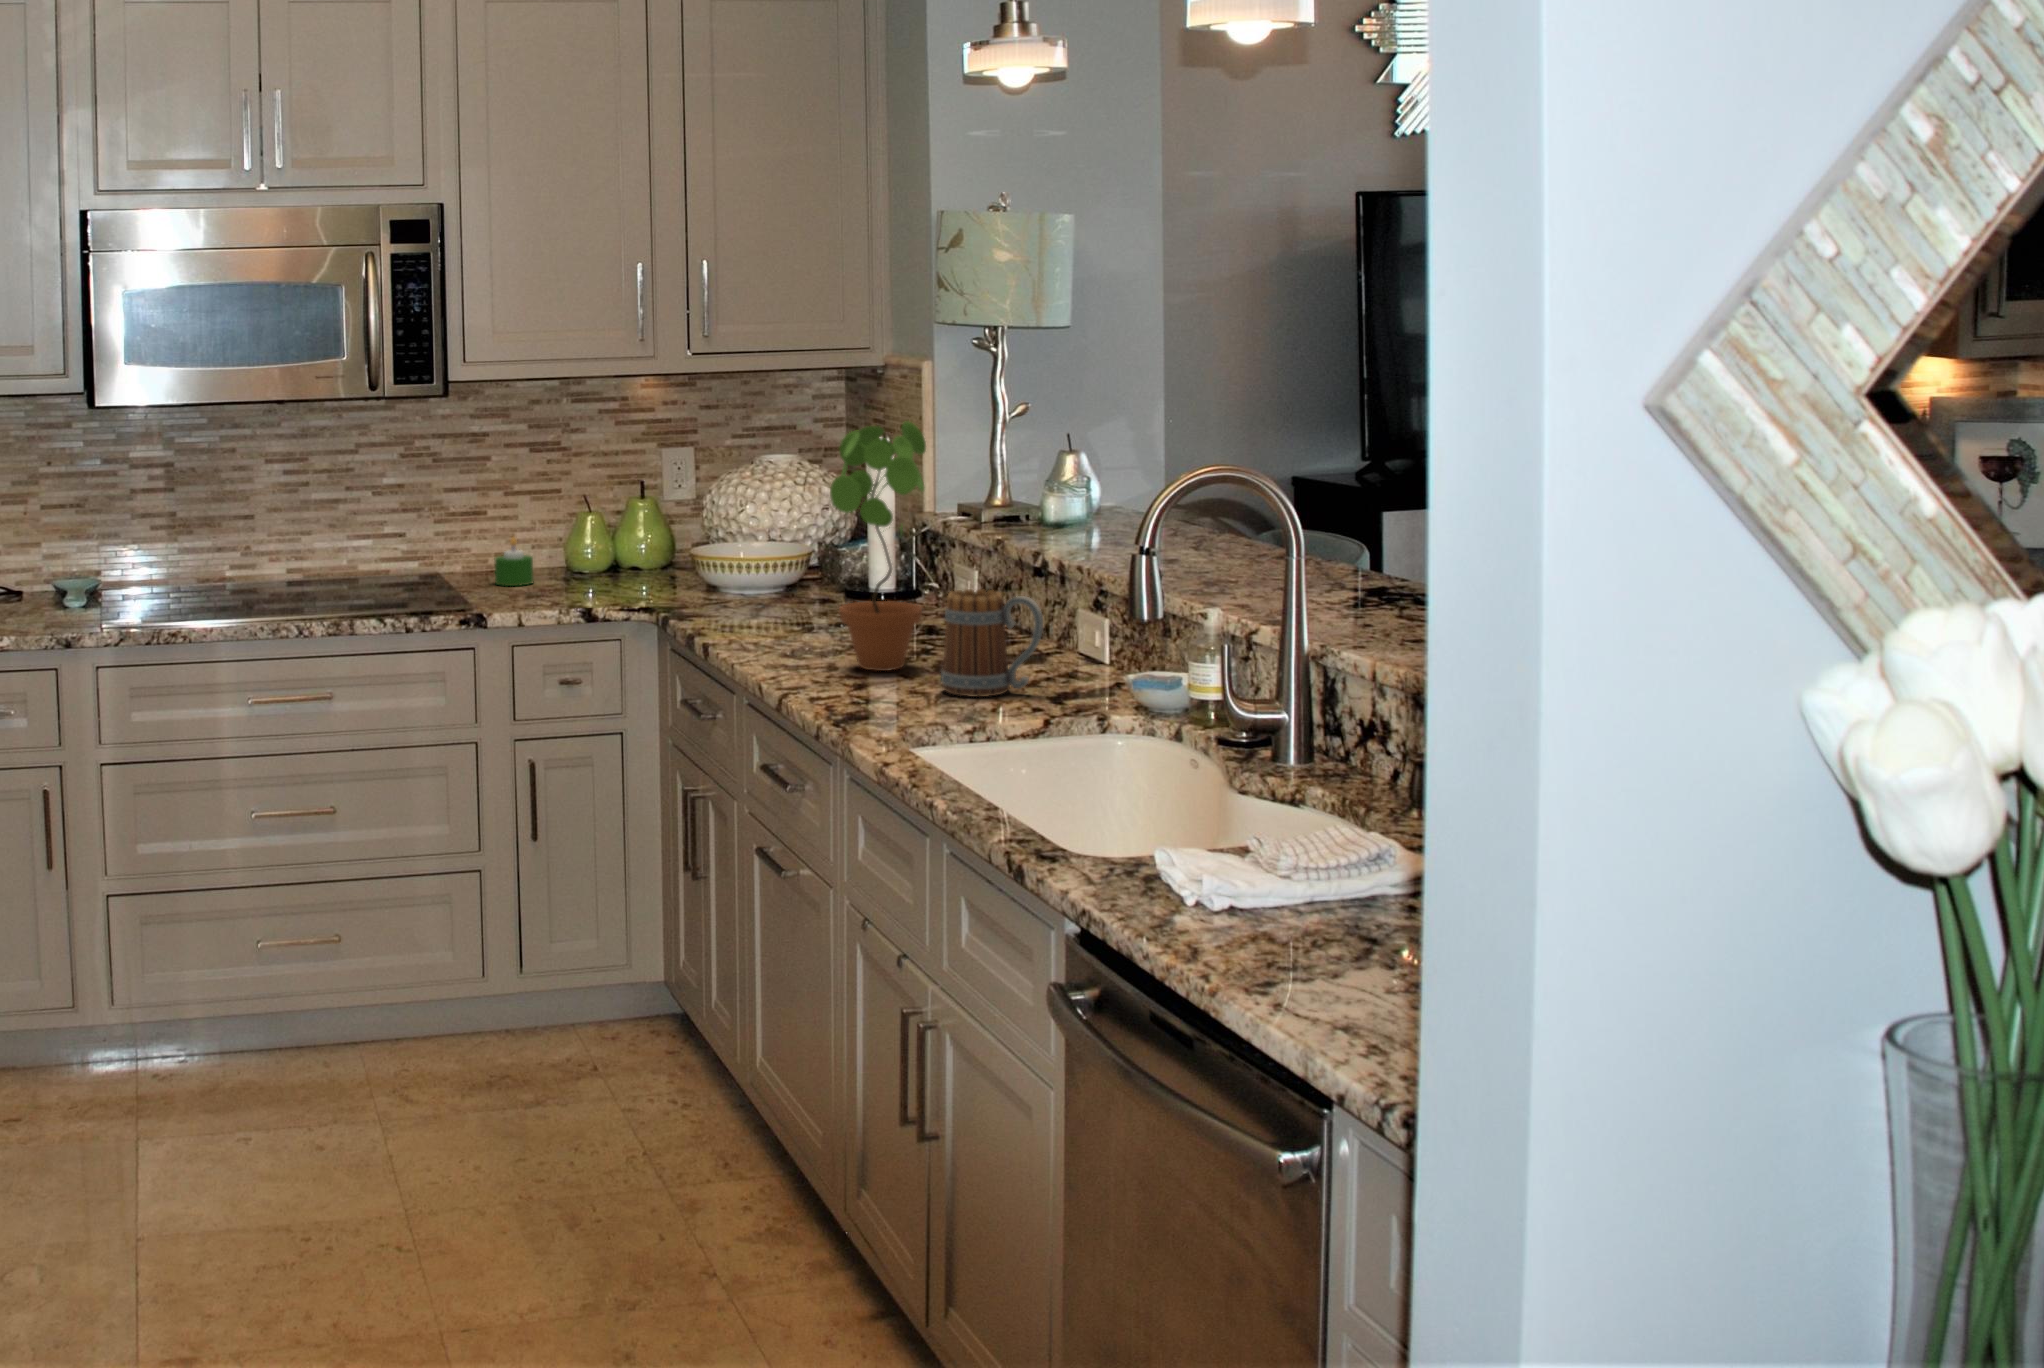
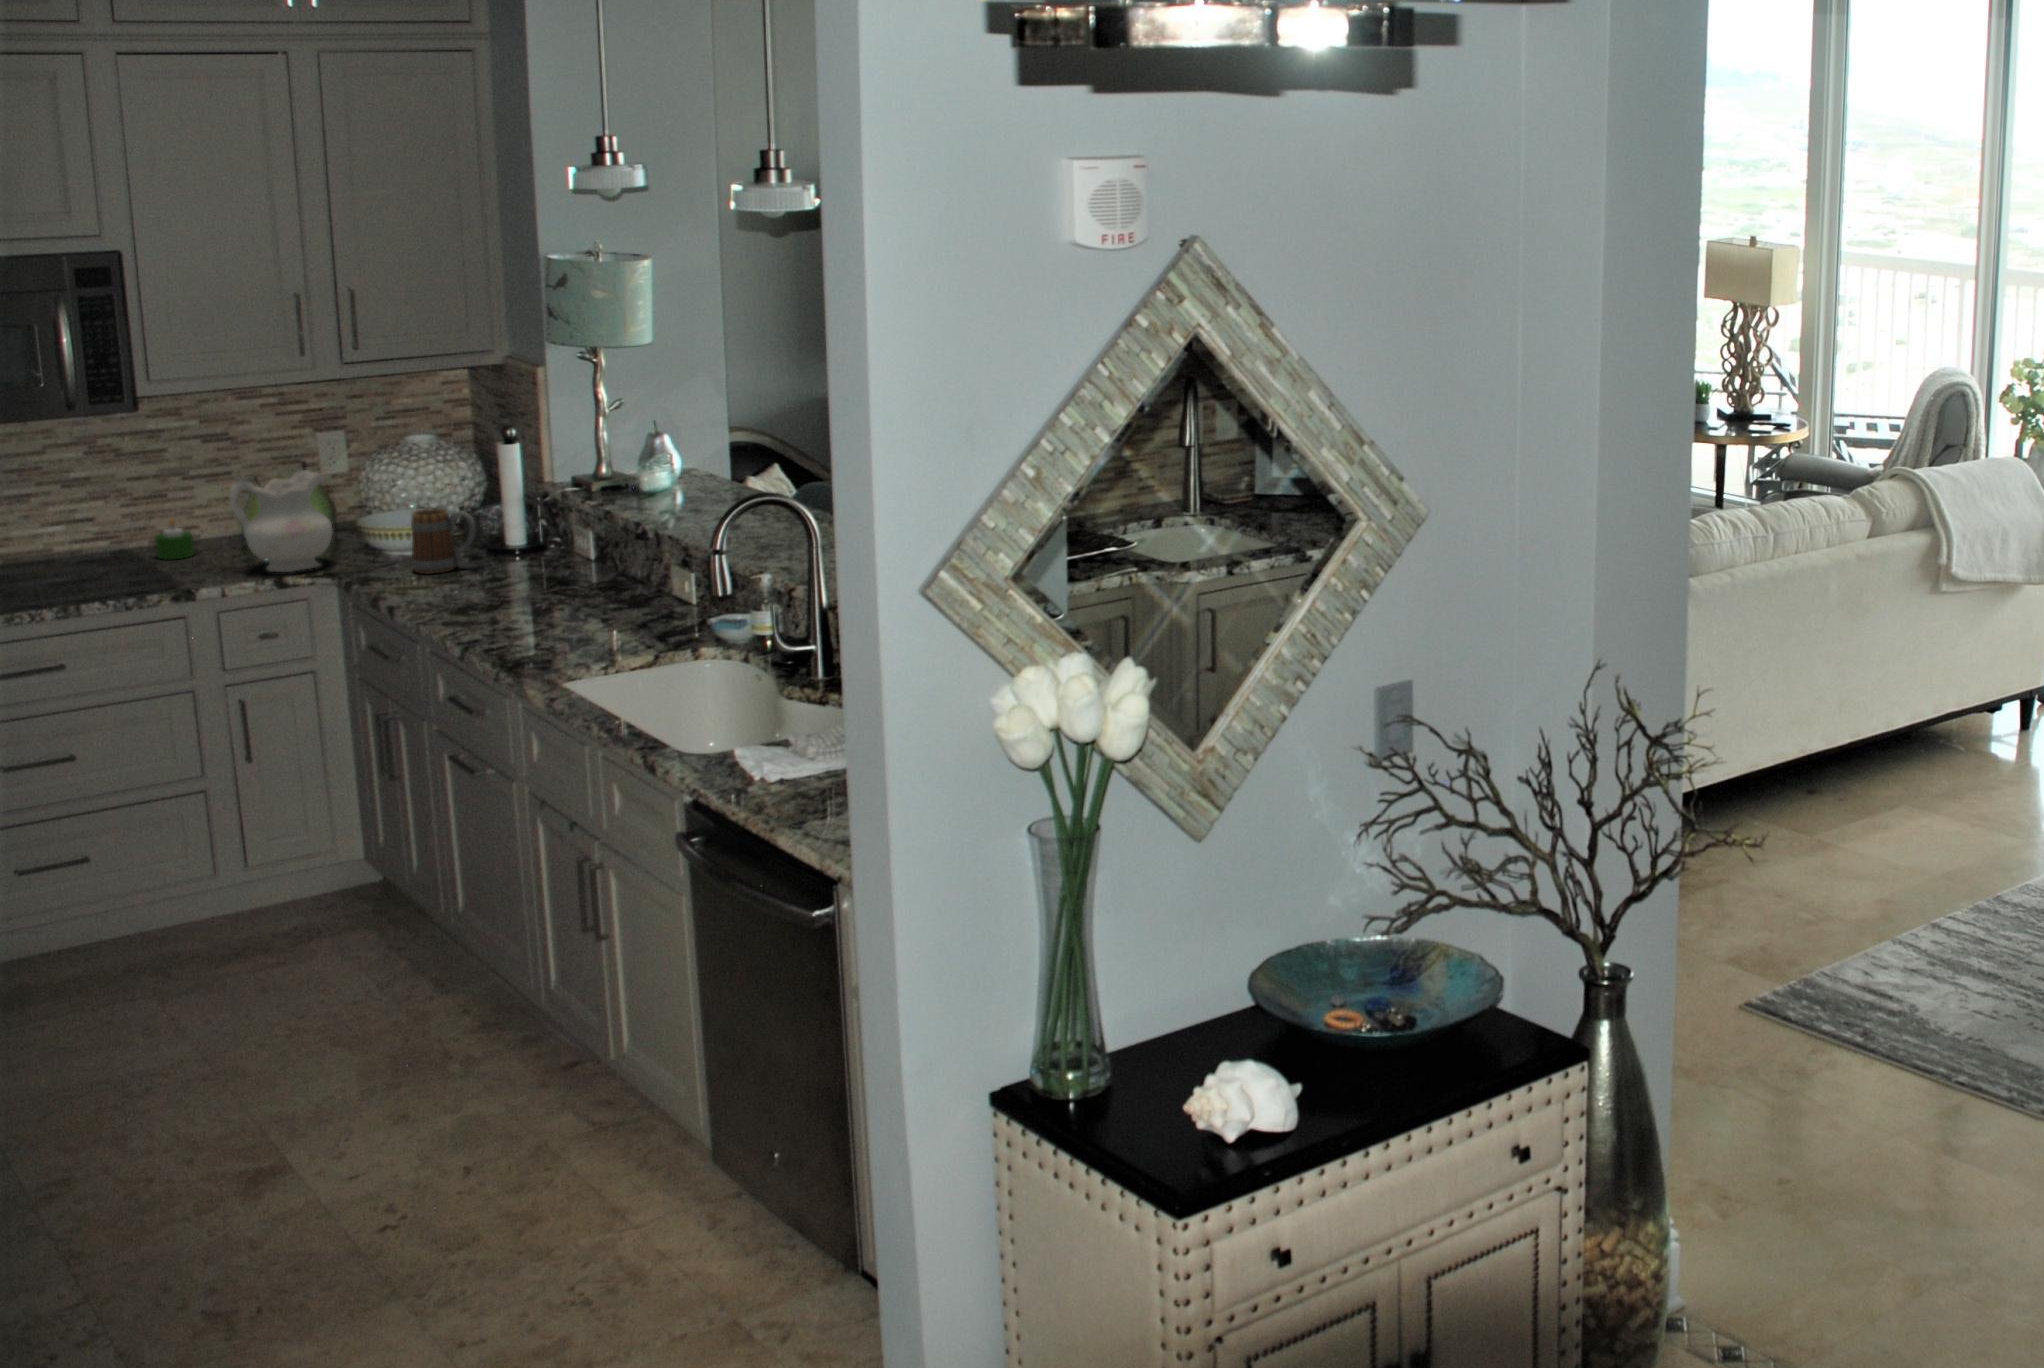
potted plant: present [830,422,926,671] -> none [486,450,561,626]
ceramic pitcher: none [564,479,673,603] -> present [229,470,333,572]
mug: present [941,589,1043,697] -> present [411,508,476,574]

